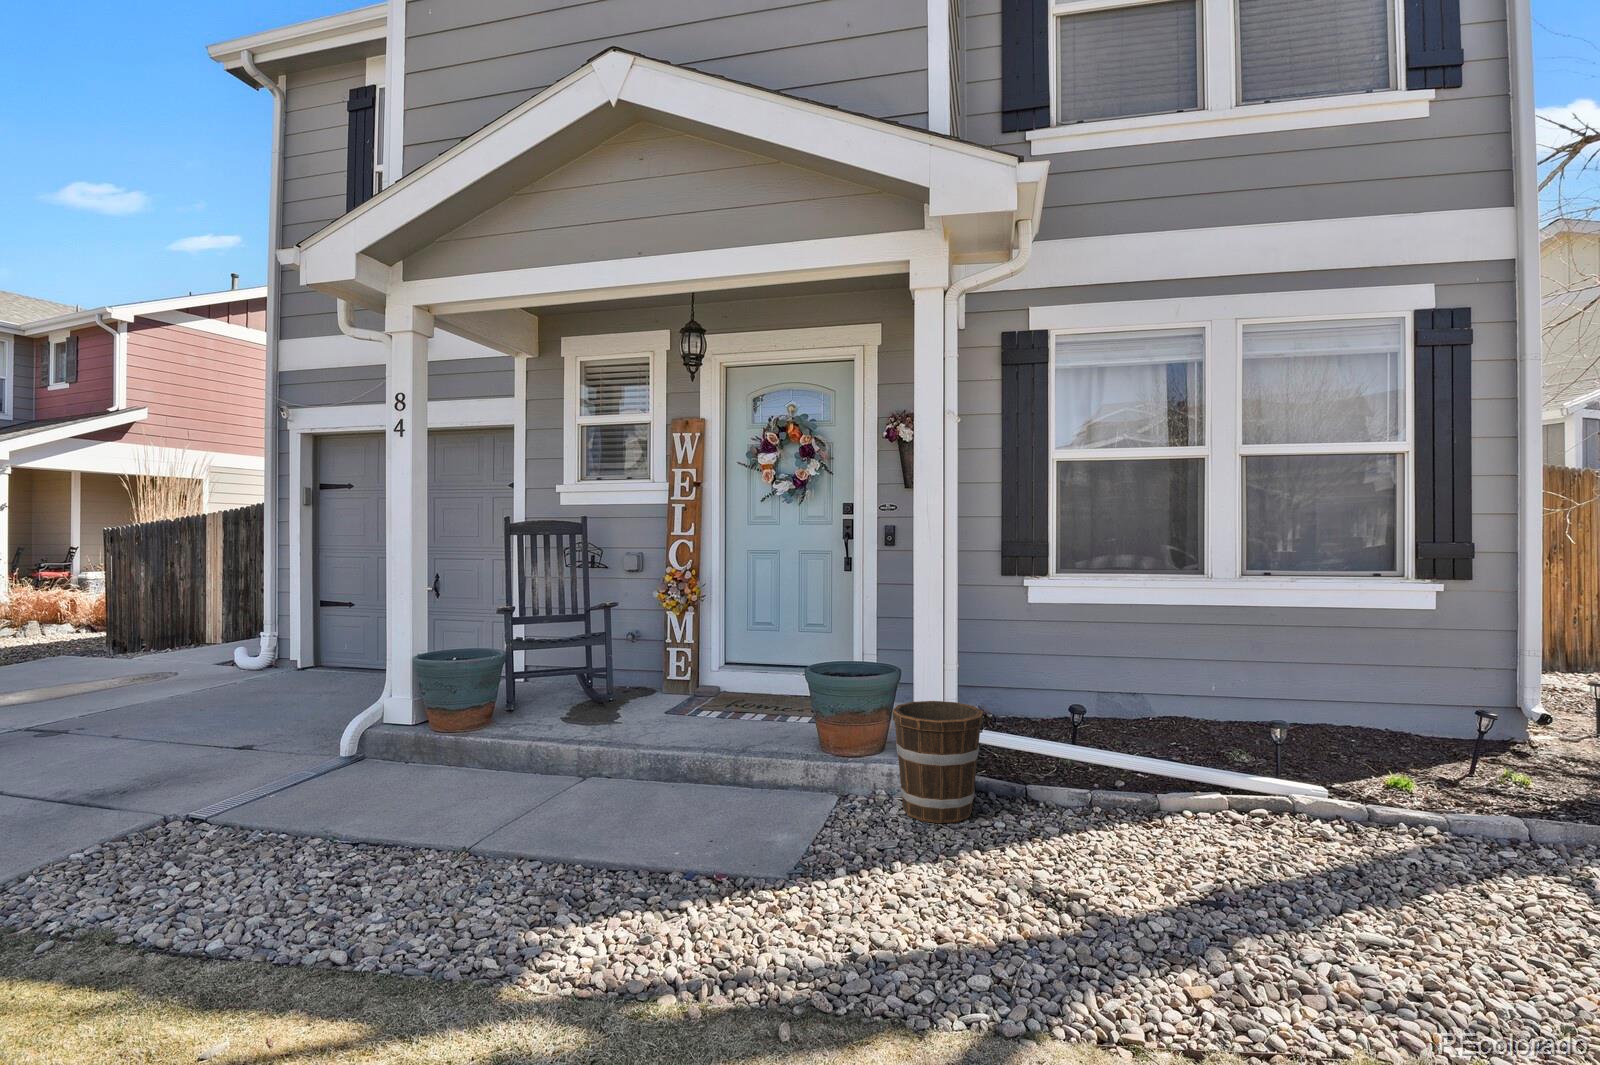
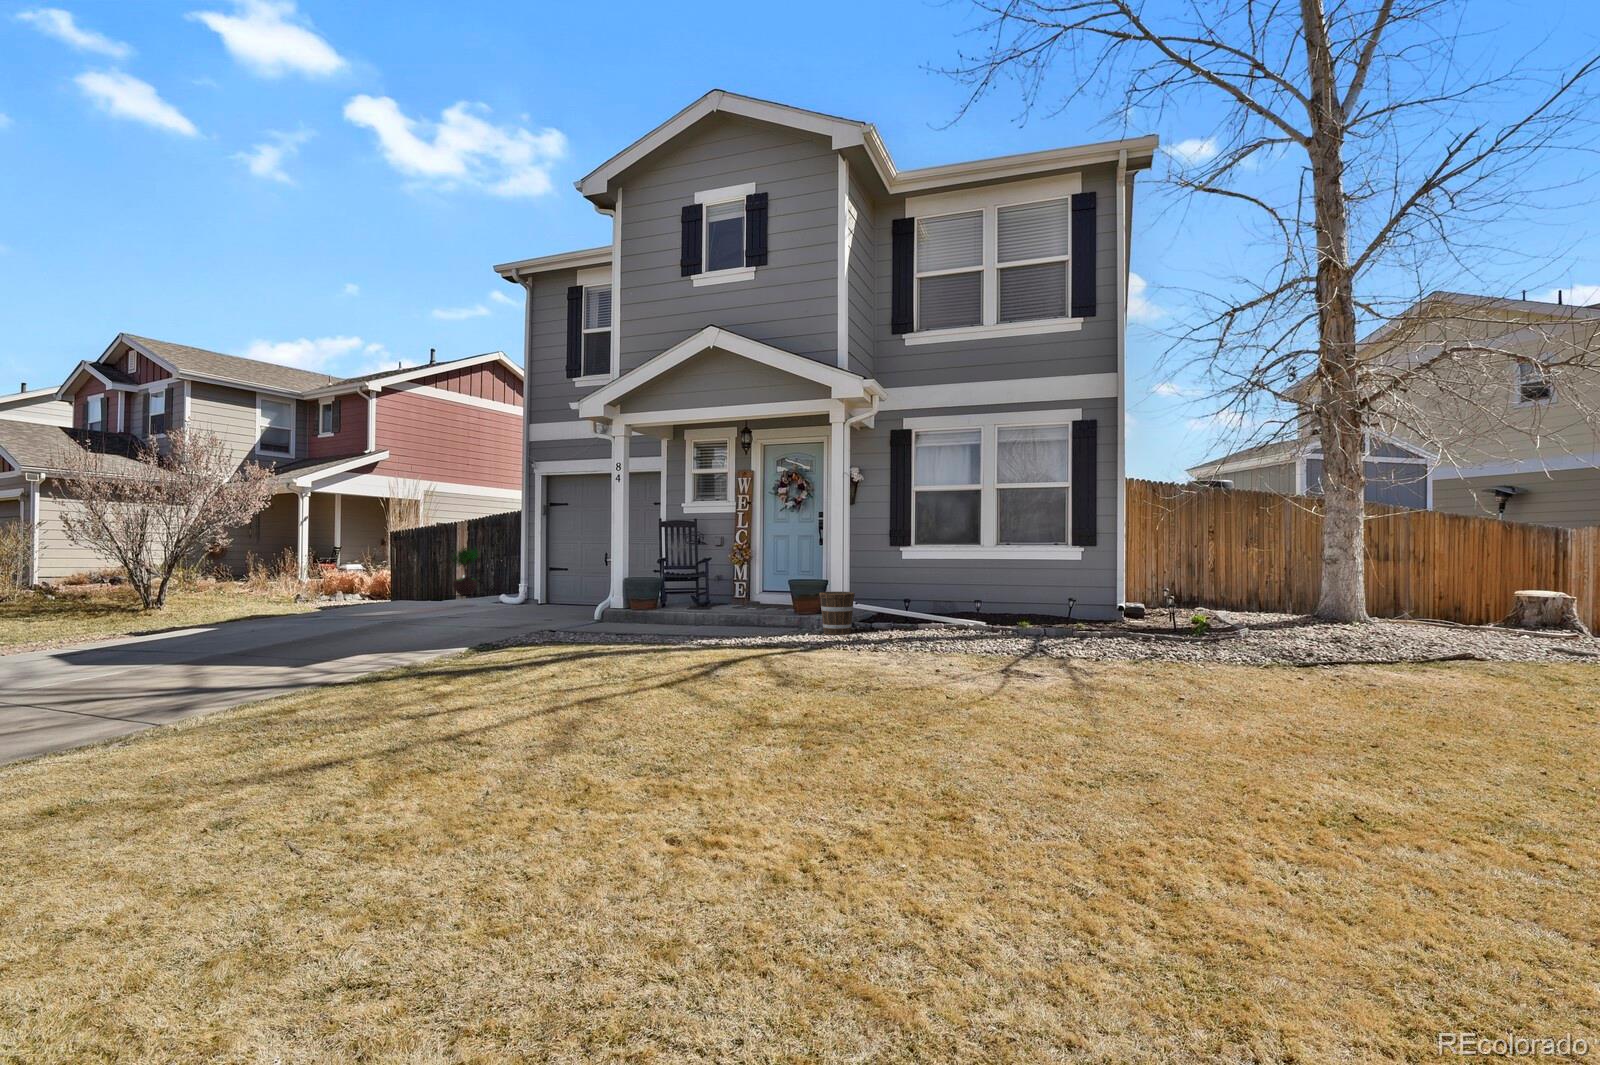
potted tree: none [153,553,219,643] -> present [451,548,479,595]

